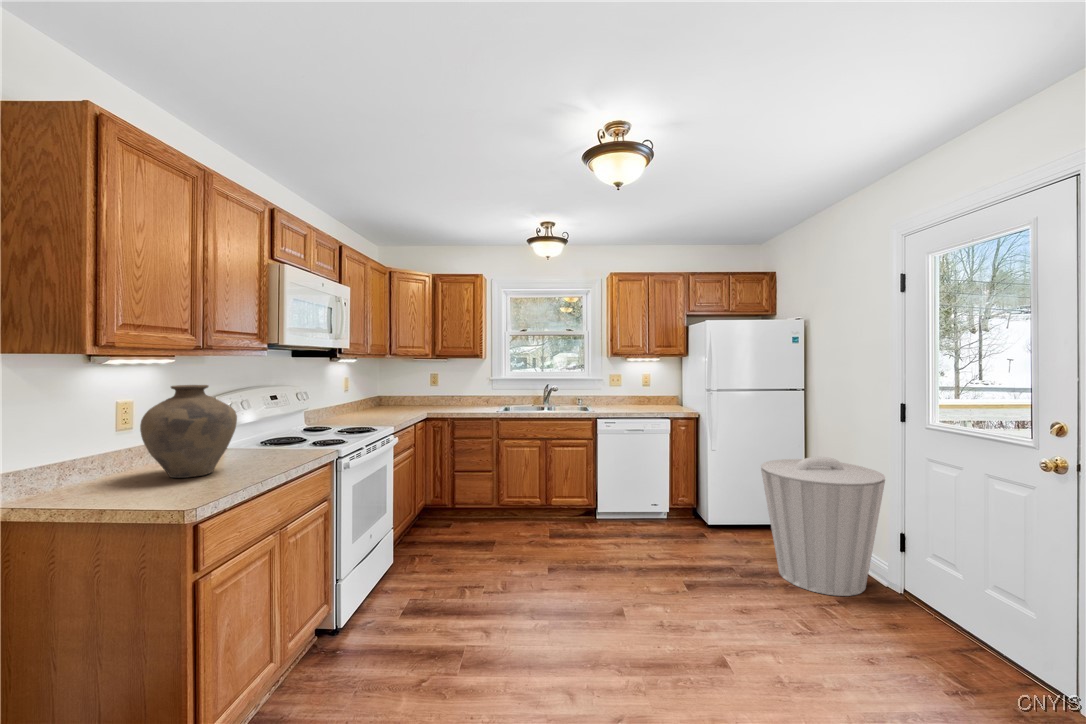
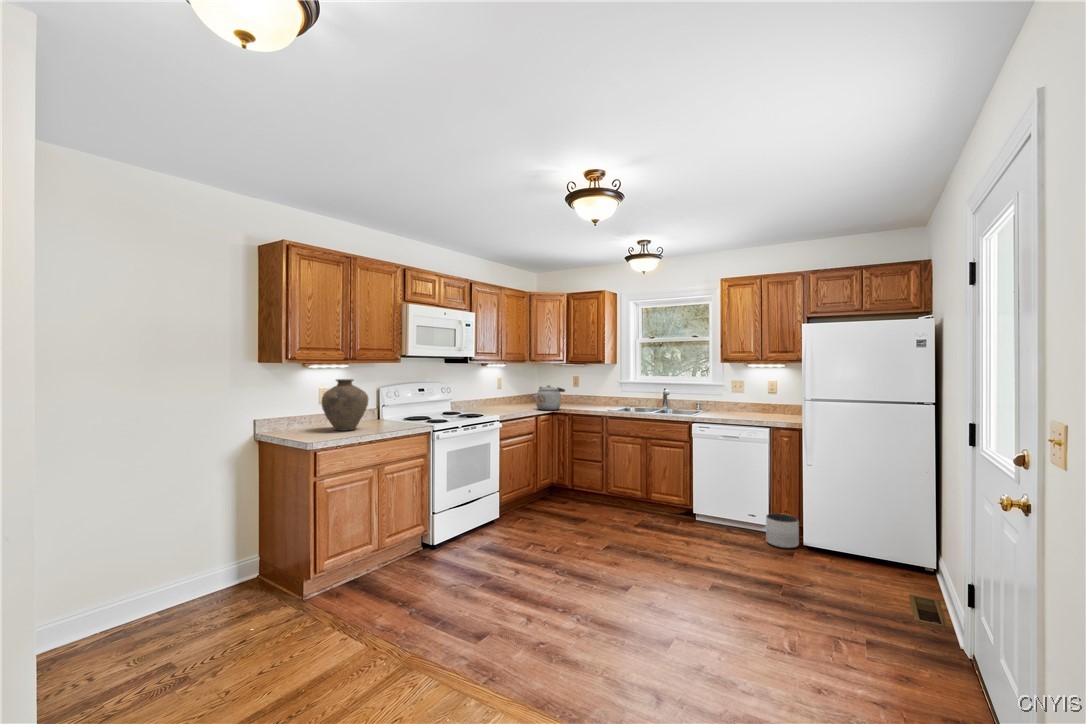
kettle: none [404,385,443,415] -> present [534,385,565,410]
trash can: present [761,457,885,596] -> none [804,475,948,634]
planter: none [676,499,706,532] -> present [766,513,799,548]

